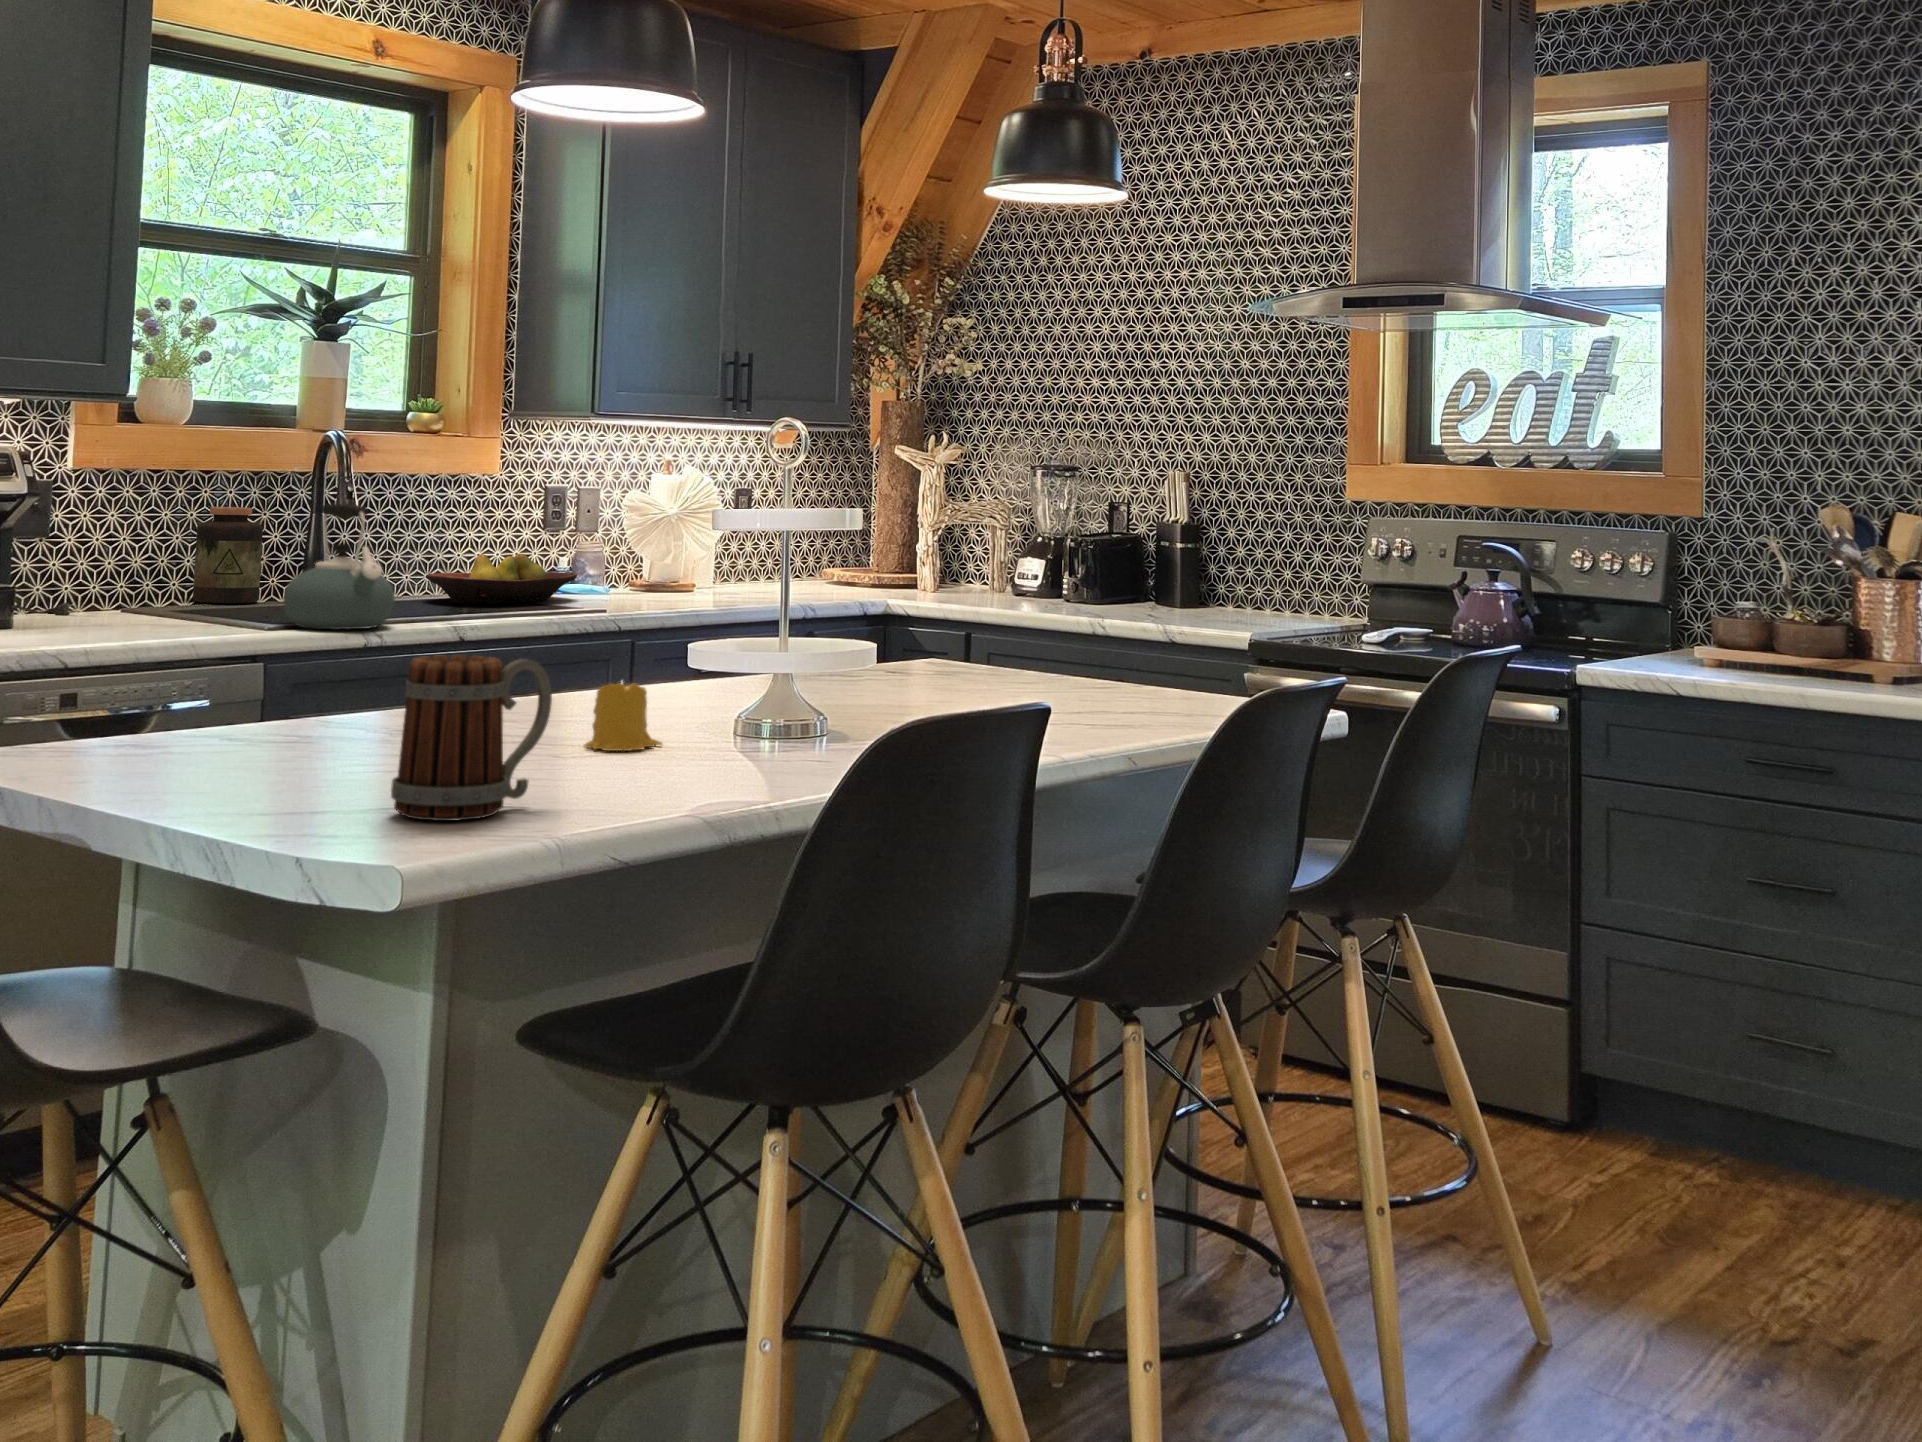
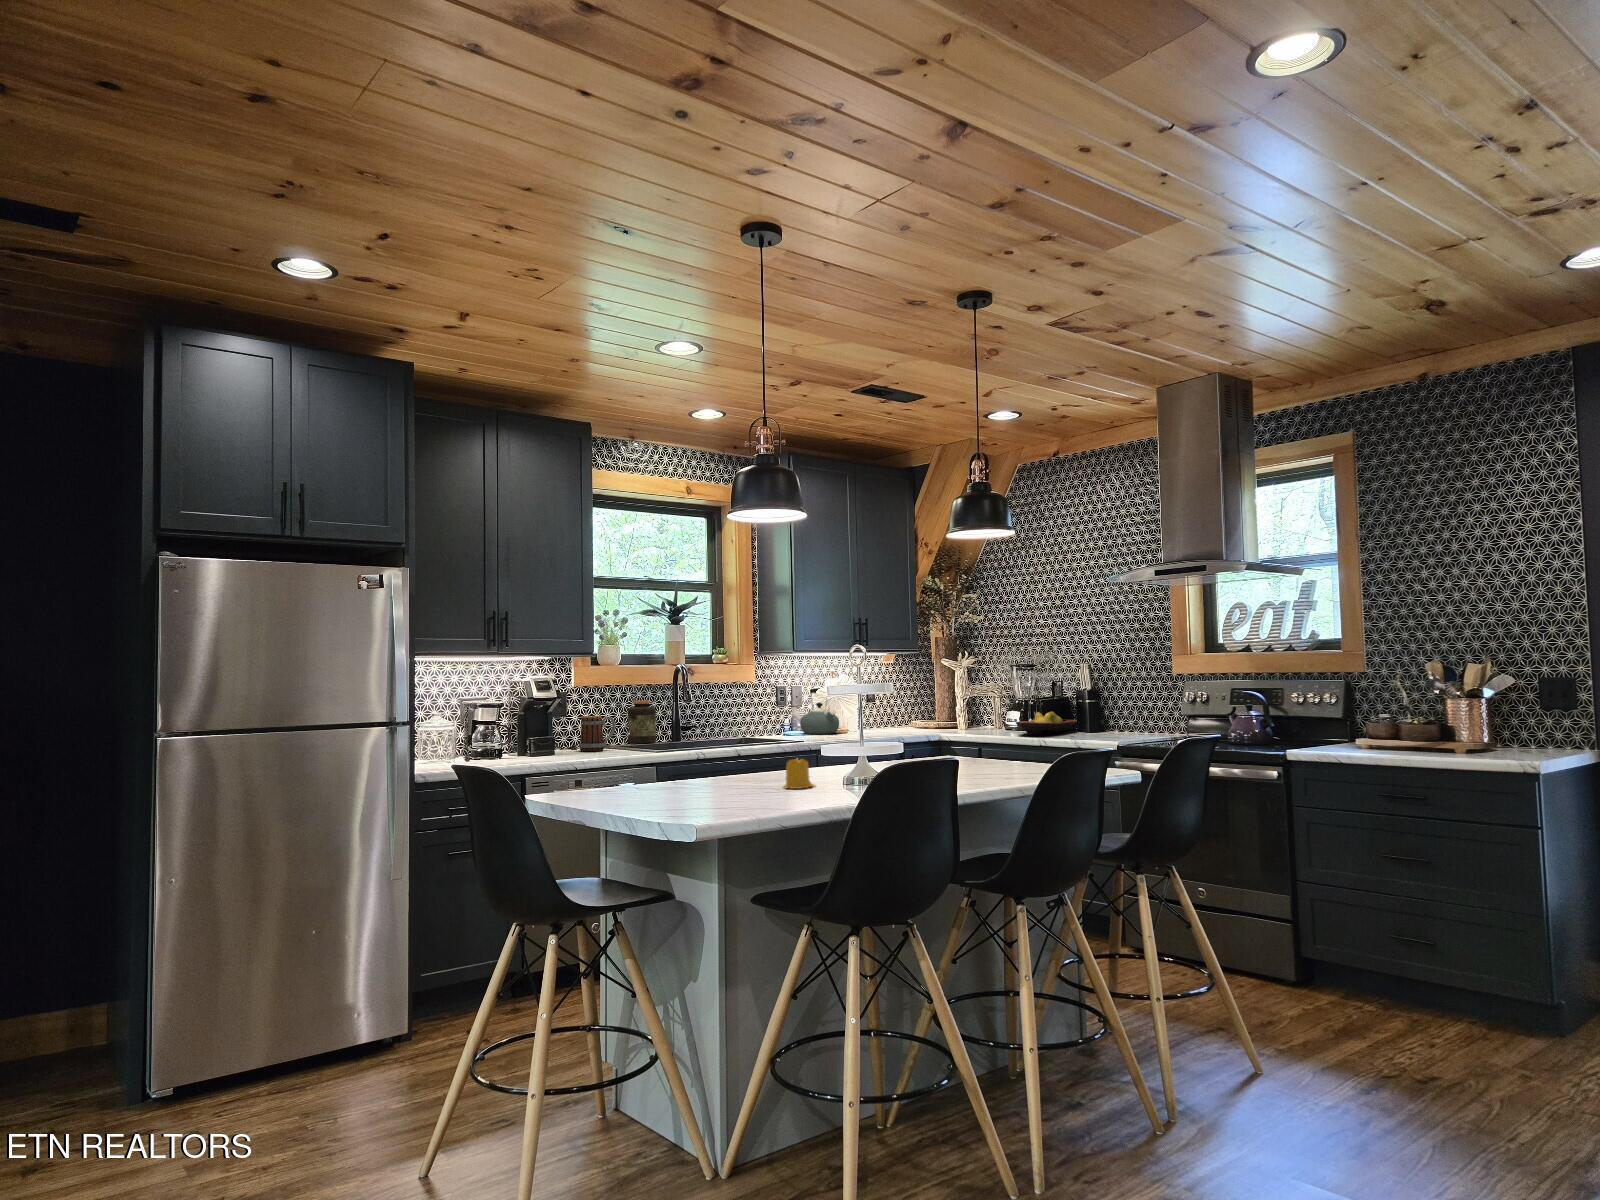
kettle: present [283,503,395,629] -> present [800,688,839,734]
fruit bowl: present [426,554,577,604] -> present [1016,712,1076,735]
mug: present [391,655,552,821] -> present [579,716,615,751]

